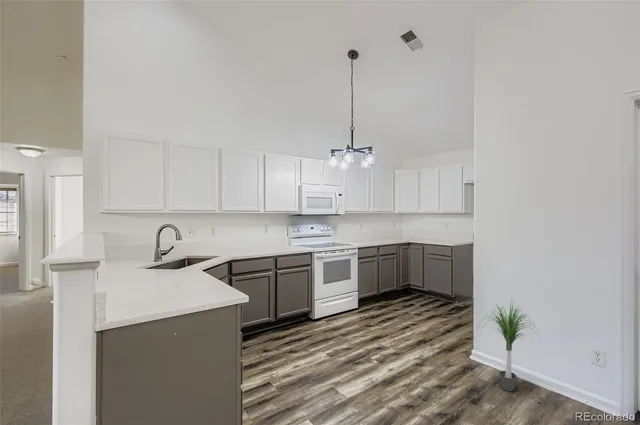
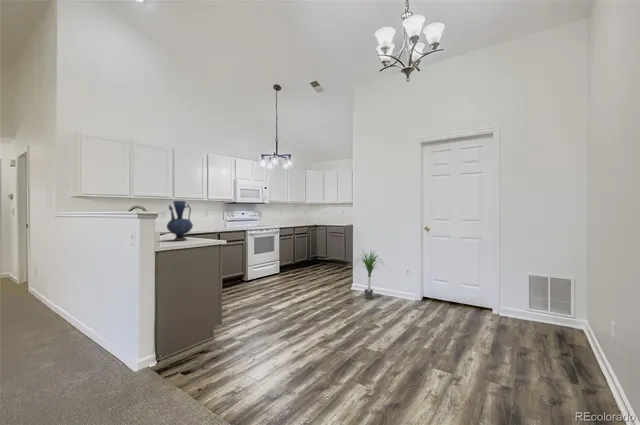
vase: none [151,228,195,297] -> present [167,201,193,240]

